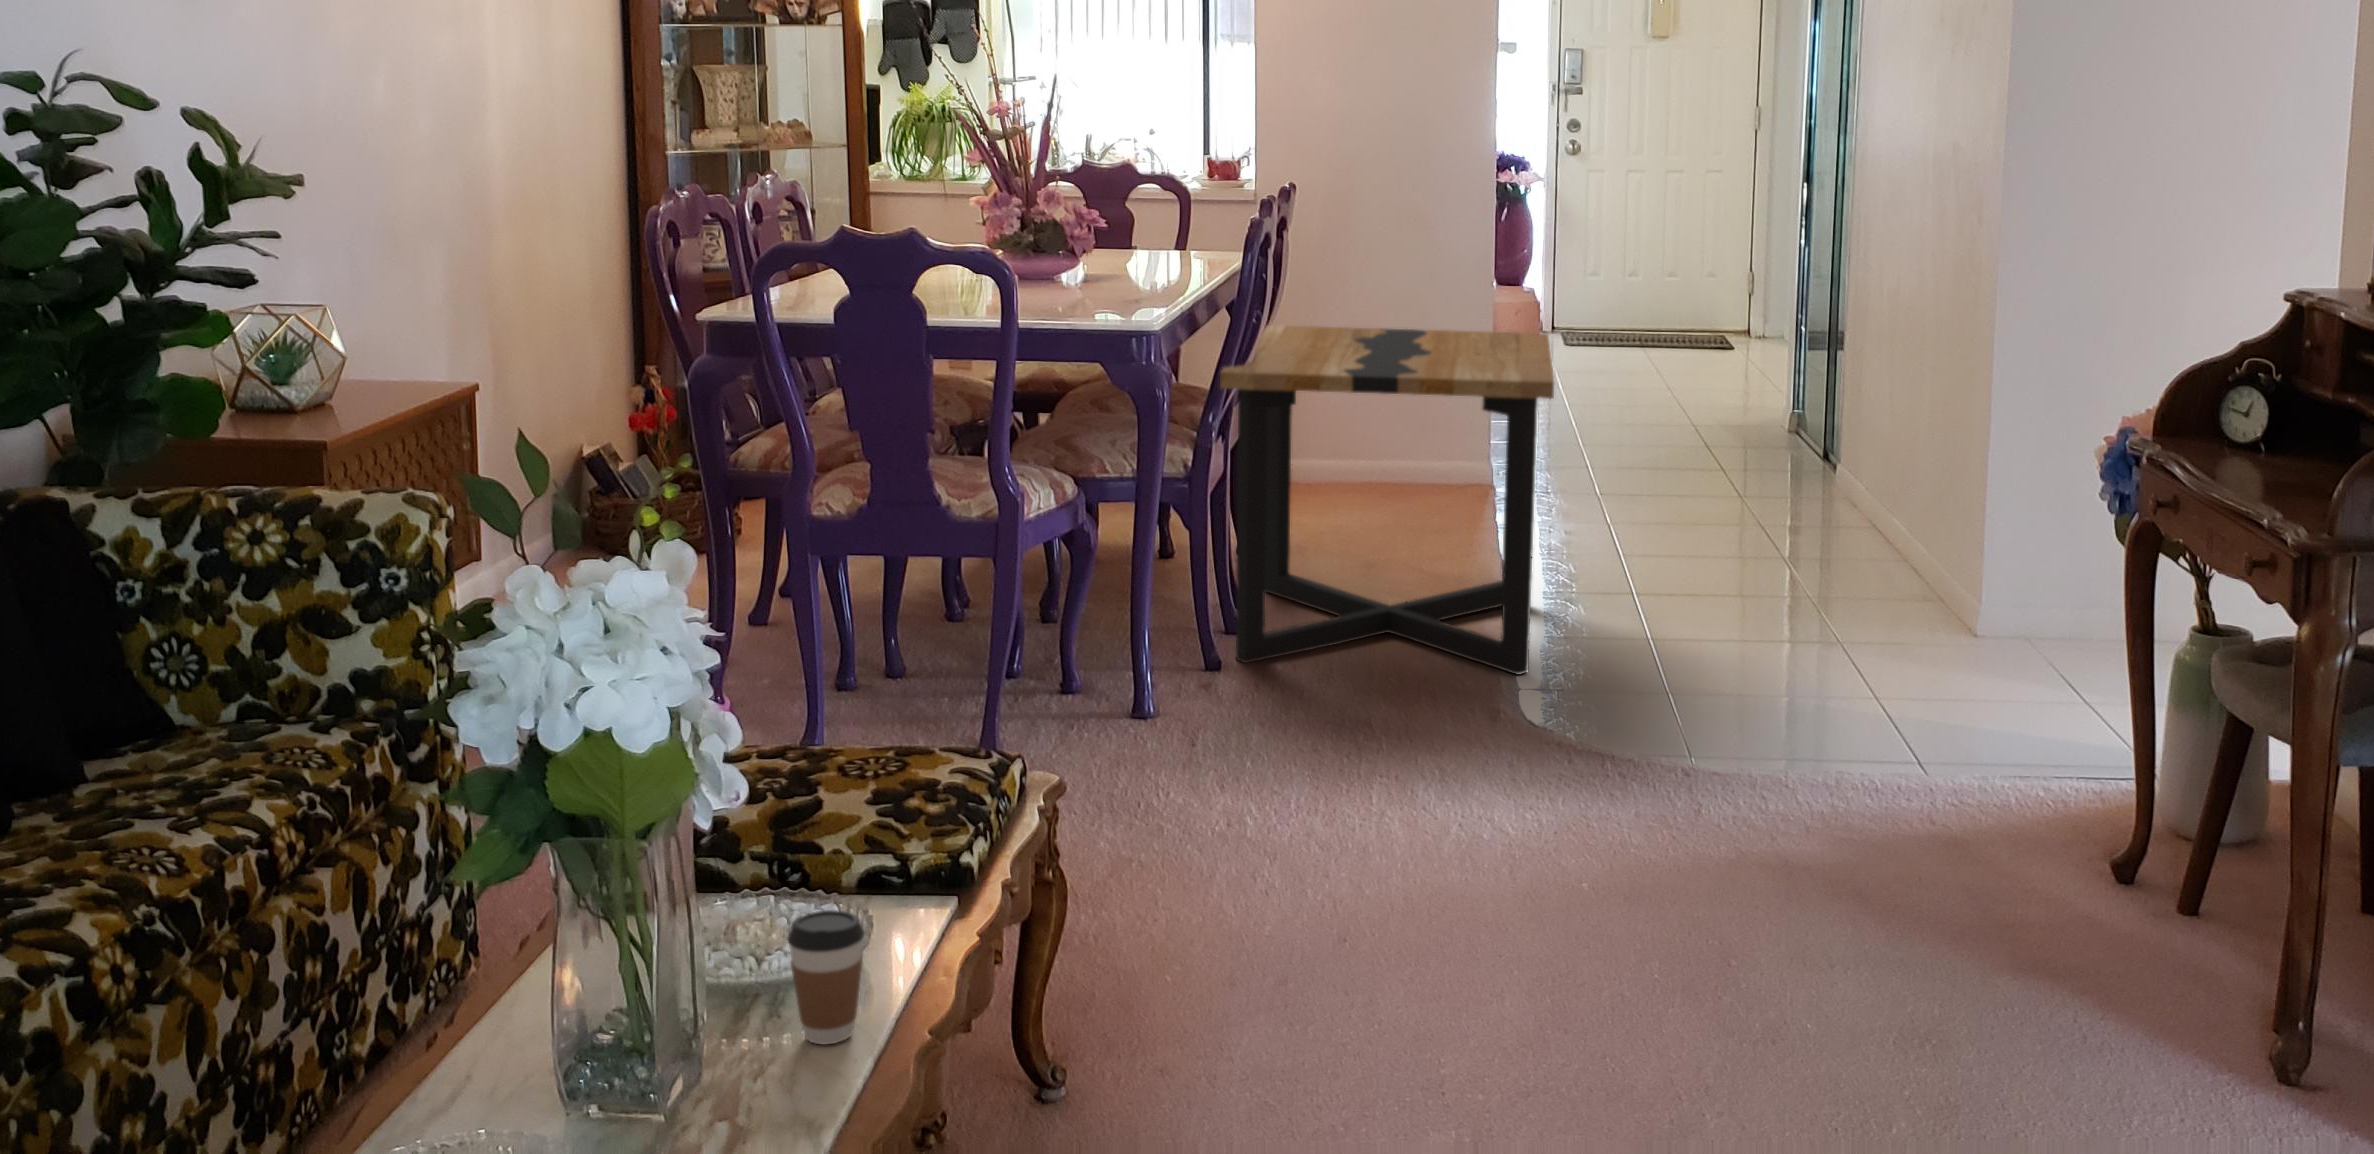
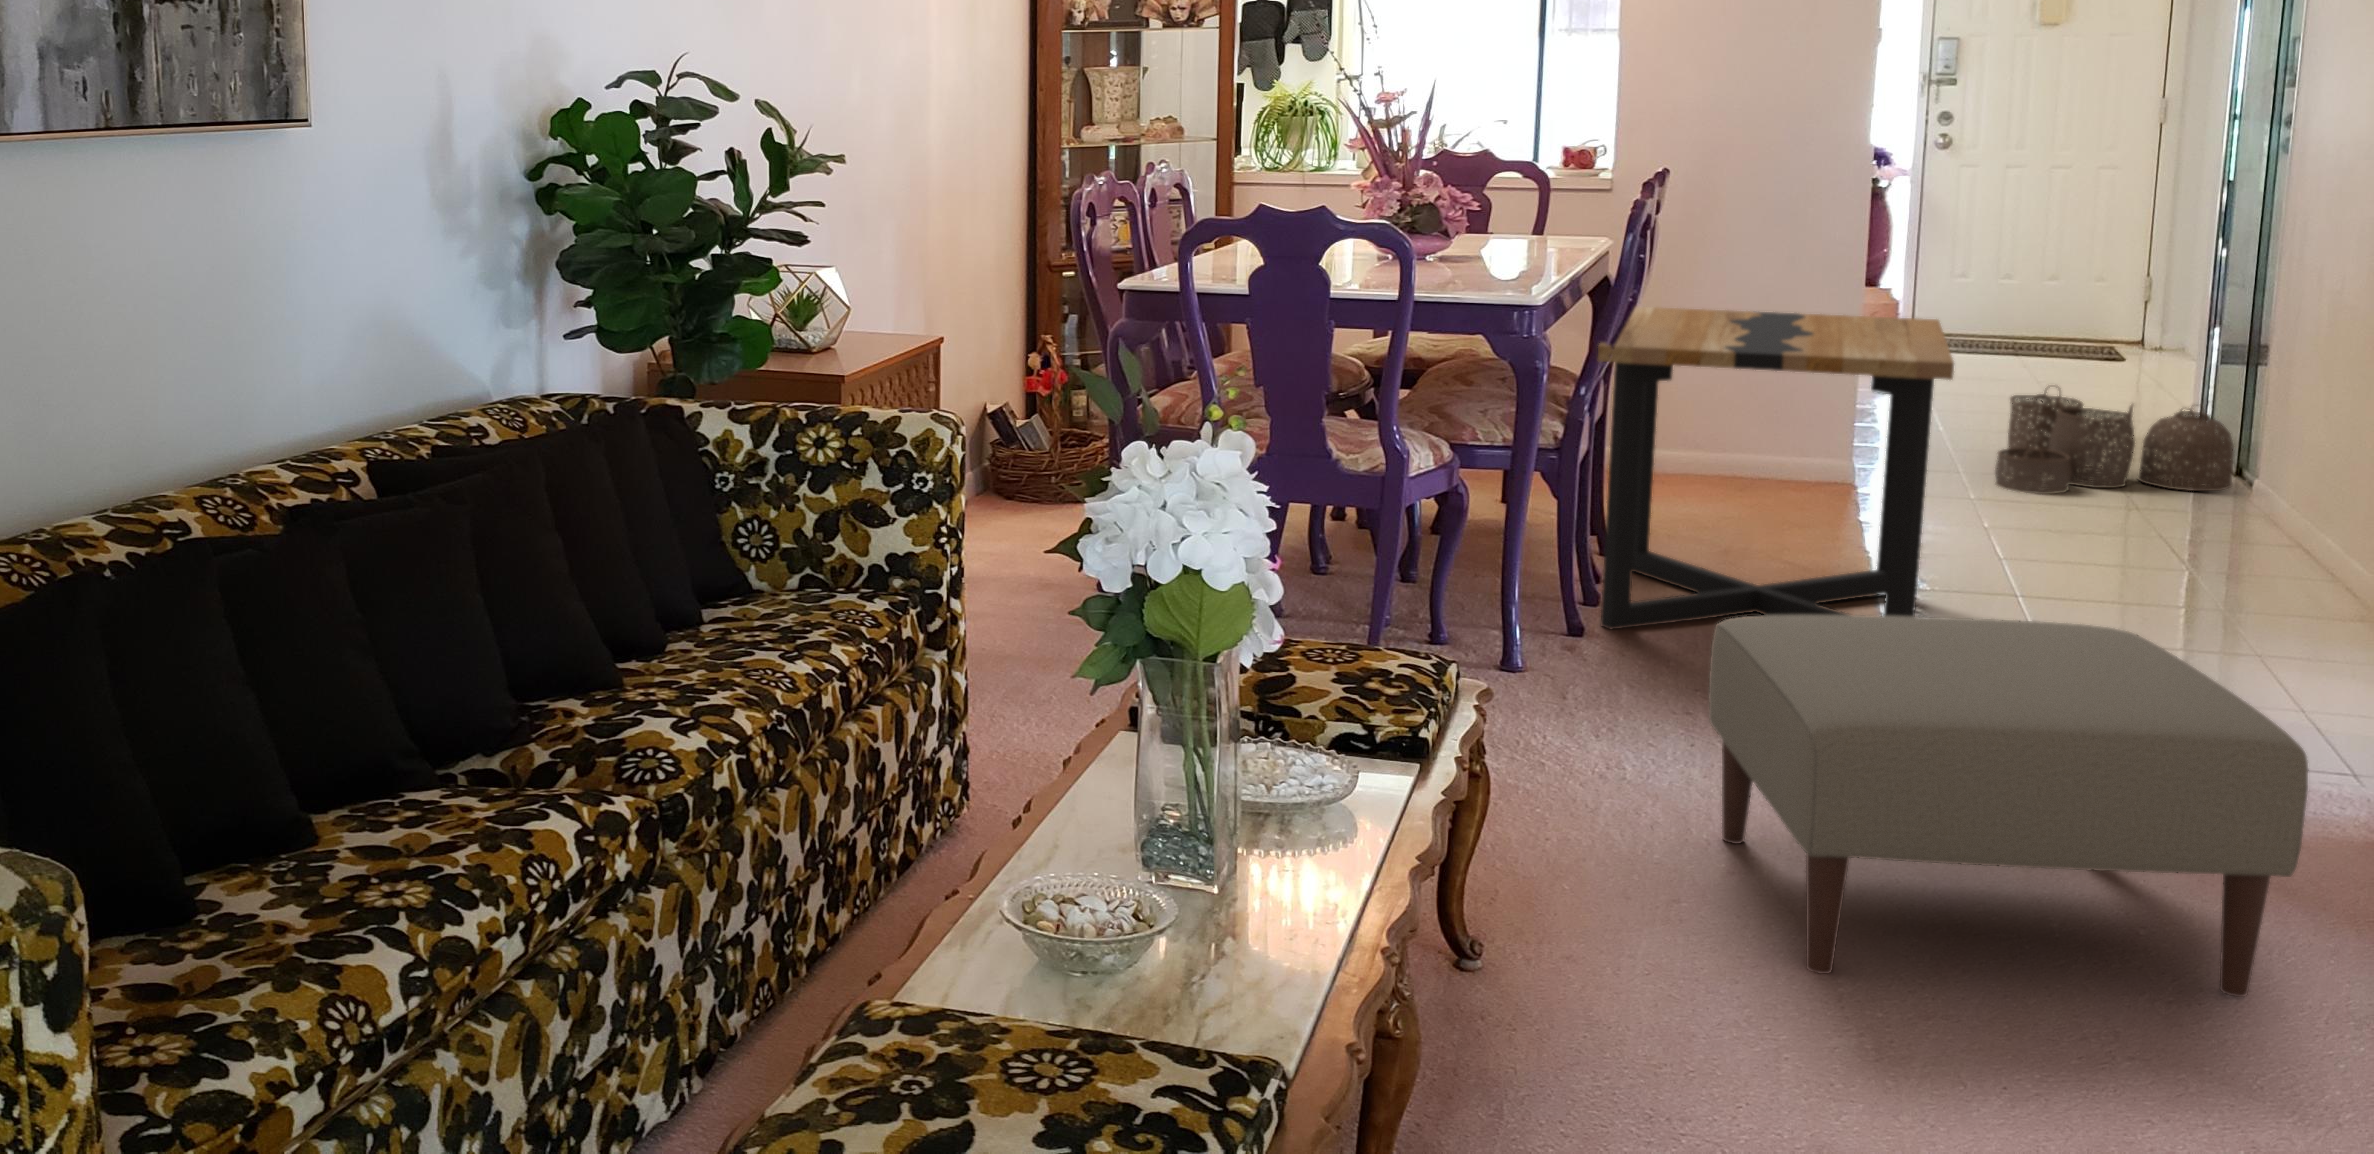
woven basket: none [1617,382,1814,489] -> present [1995,392,2233,494]
ottoman: none [1311,653,1844,1054] -> present [1709,615,2309,997]
coffee cup: present [788,910,865,1044] -> none [1303,748,1368,859]

